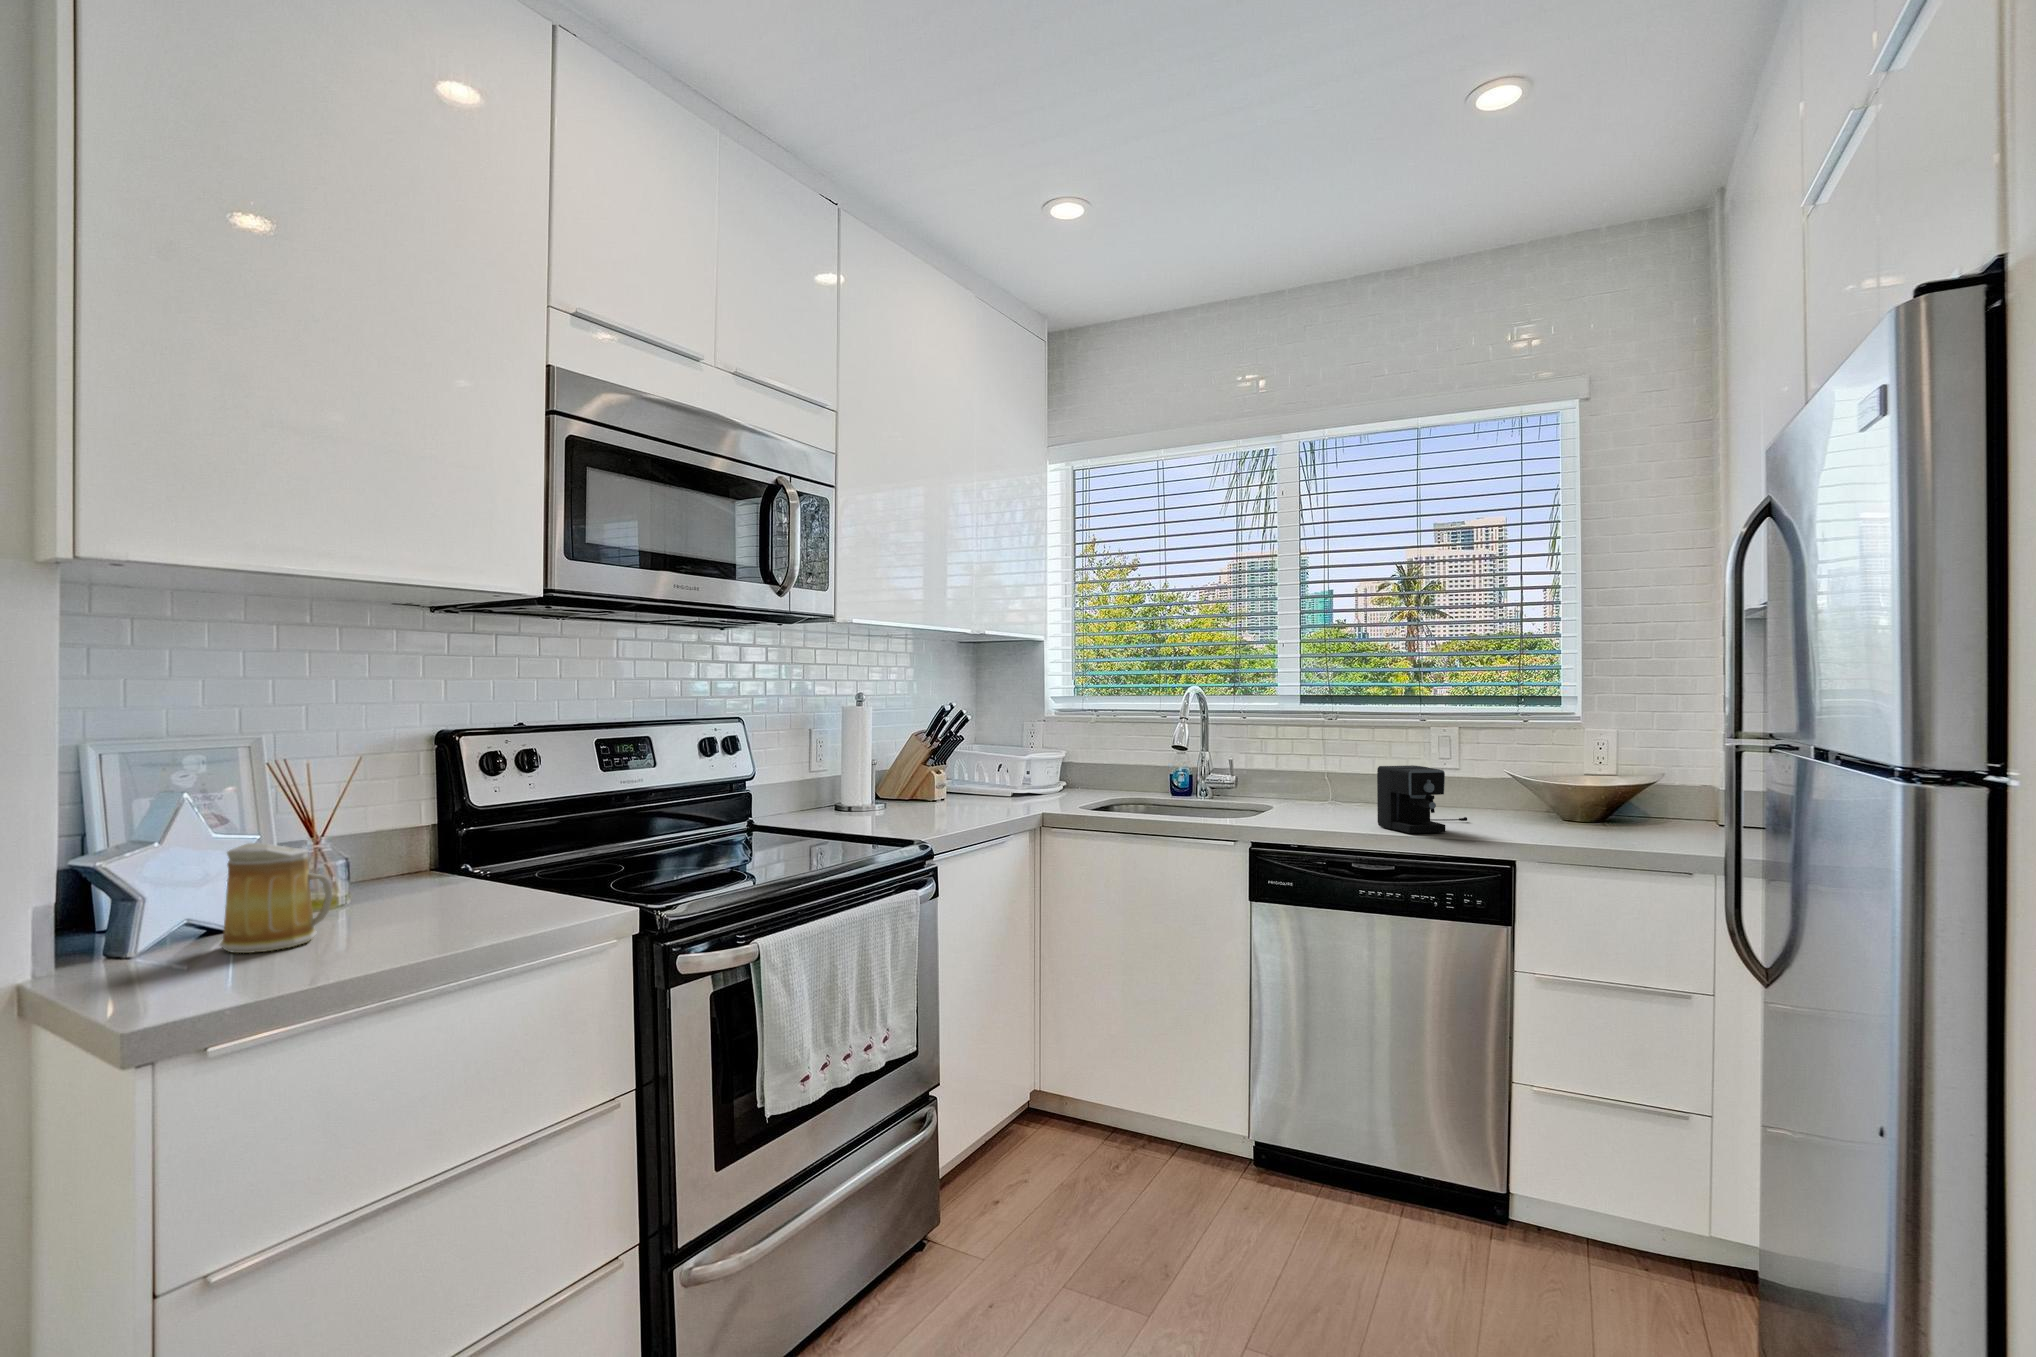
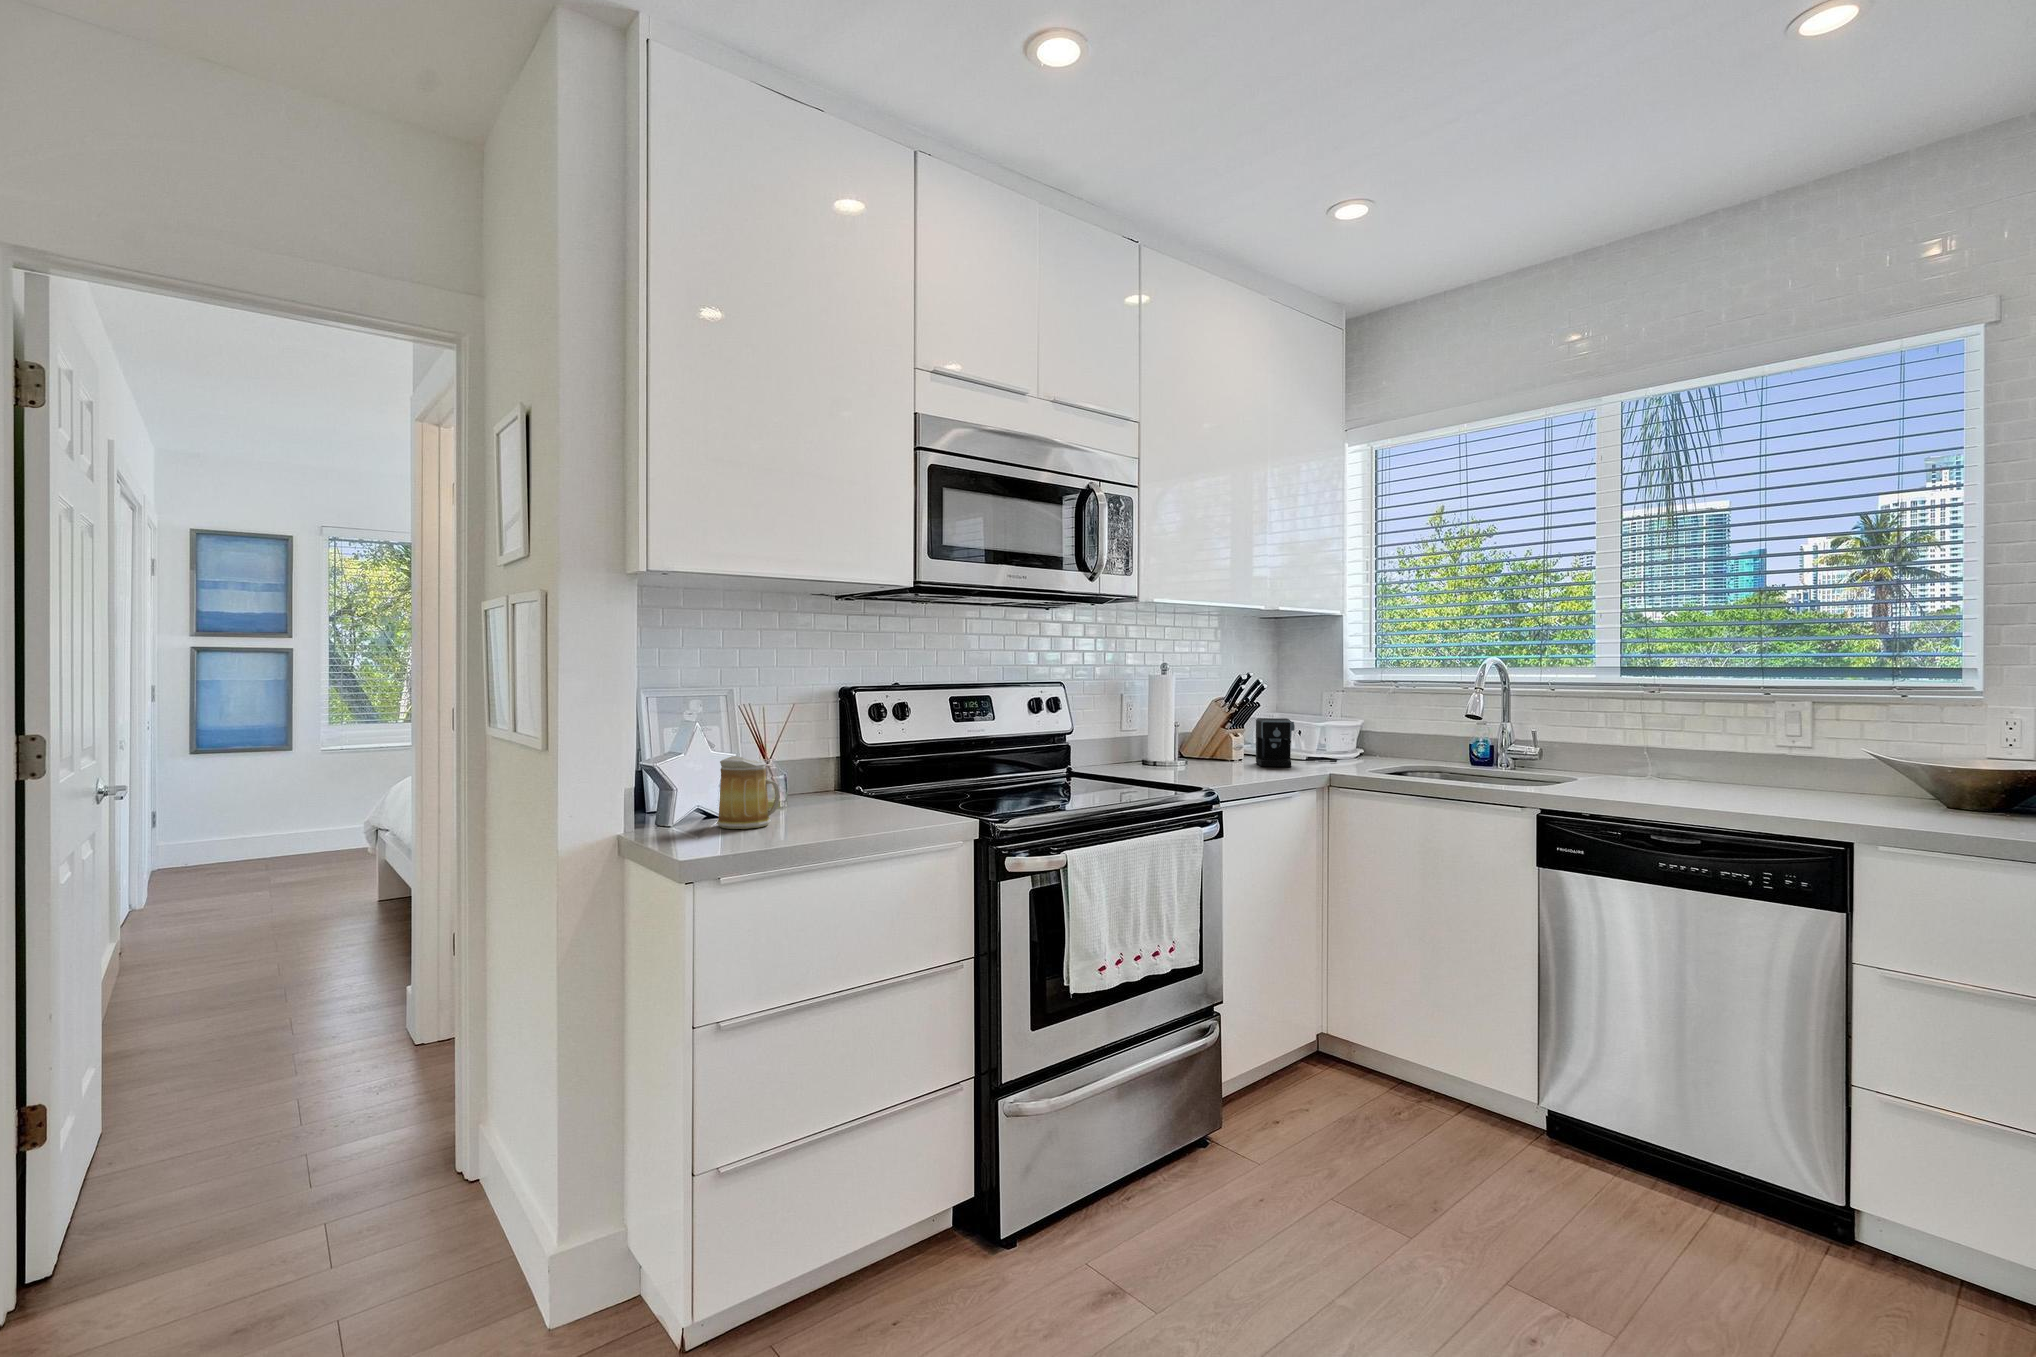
coffee maker: present [1377,765,1467,833] -> present [1256,718,1337,767]

